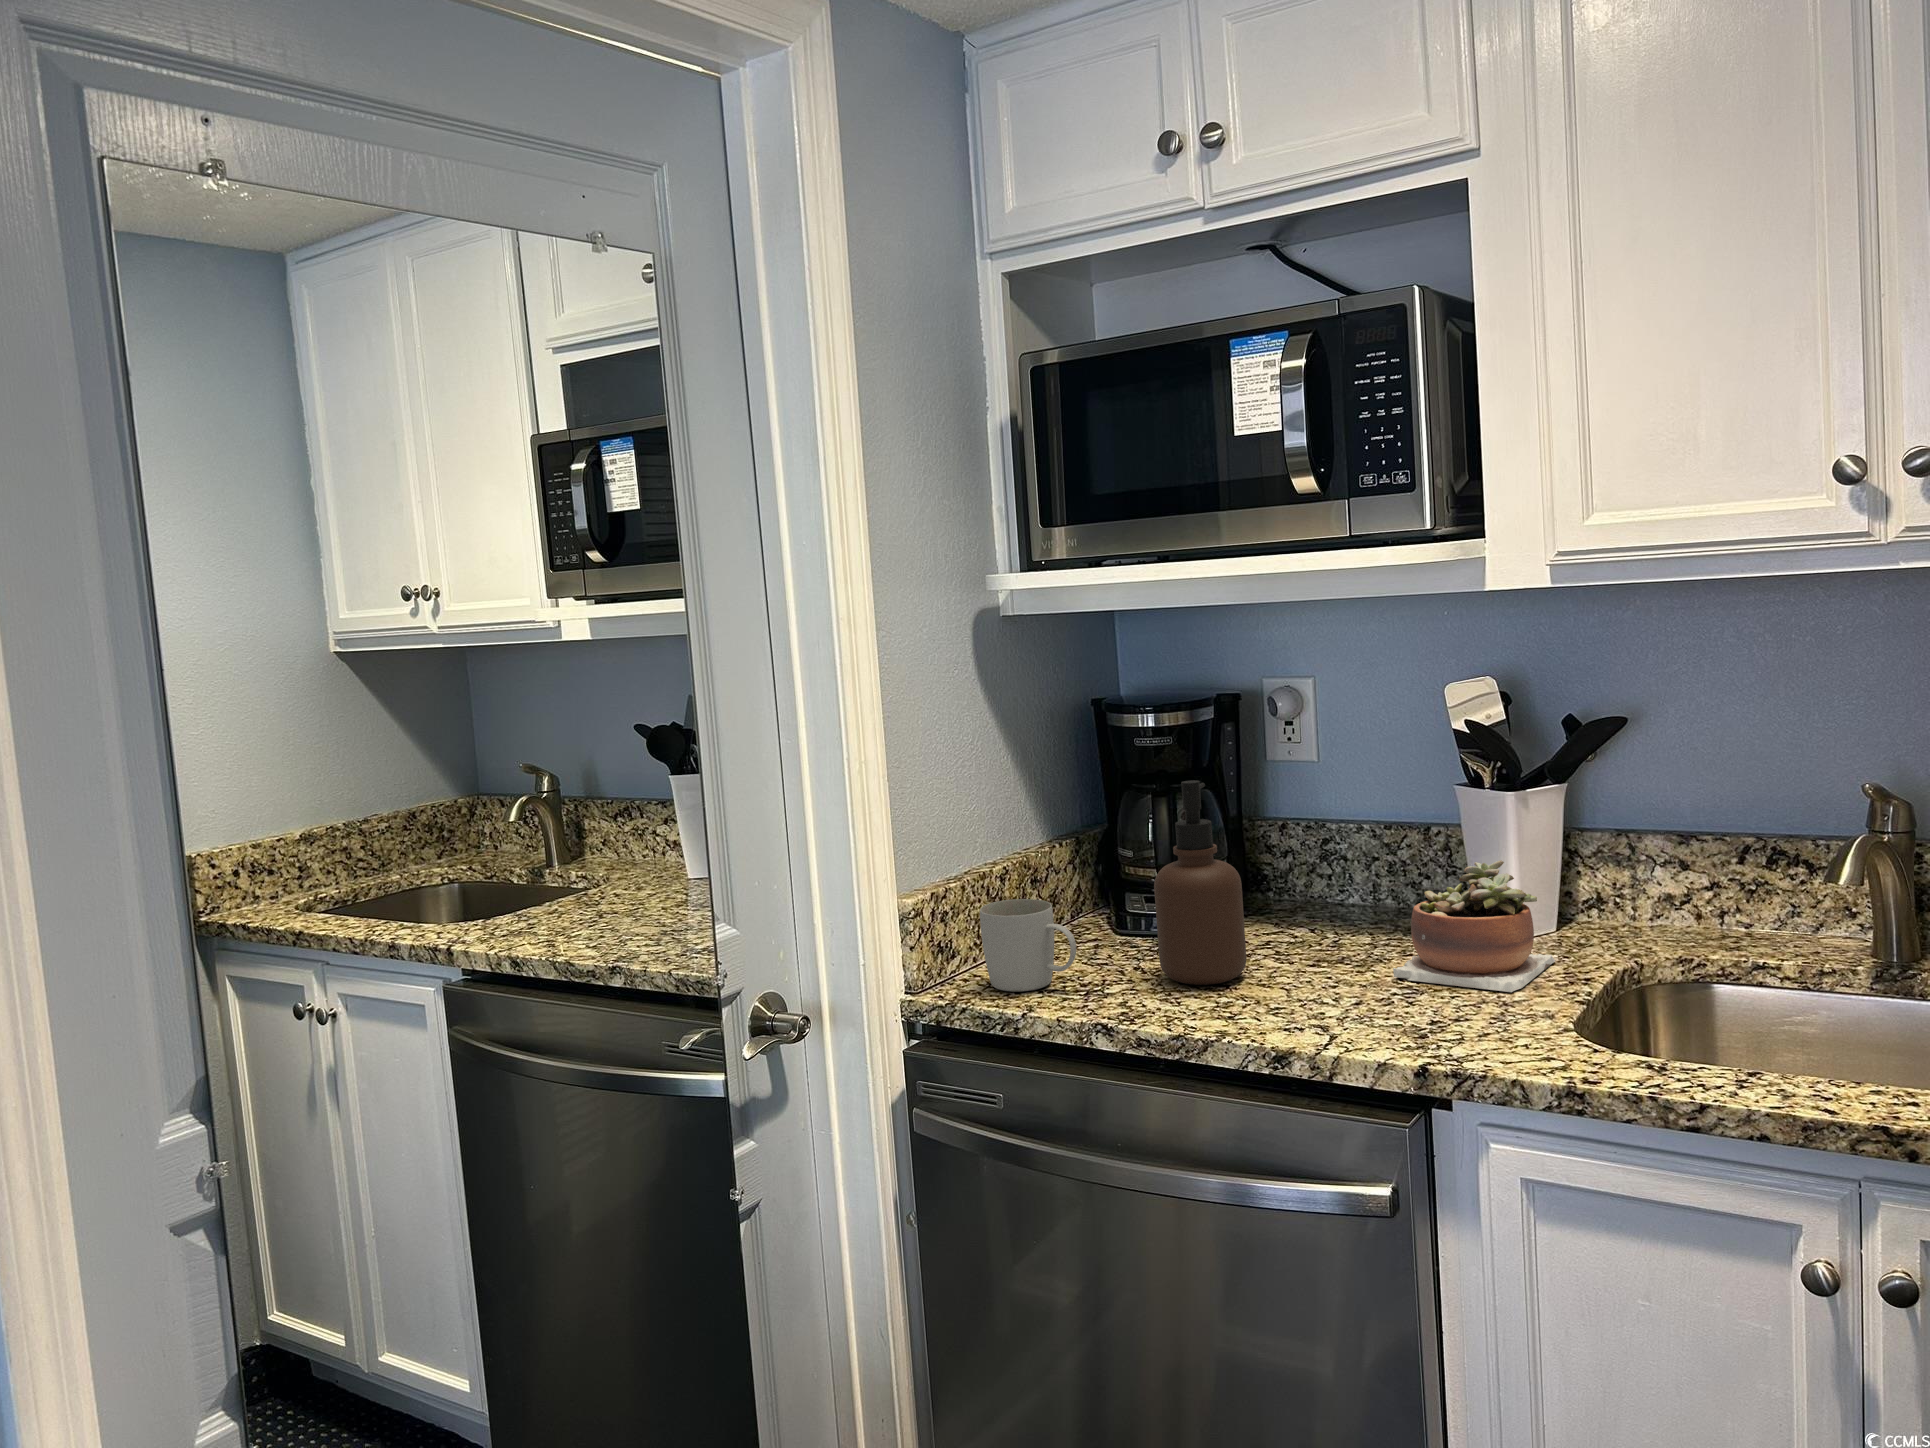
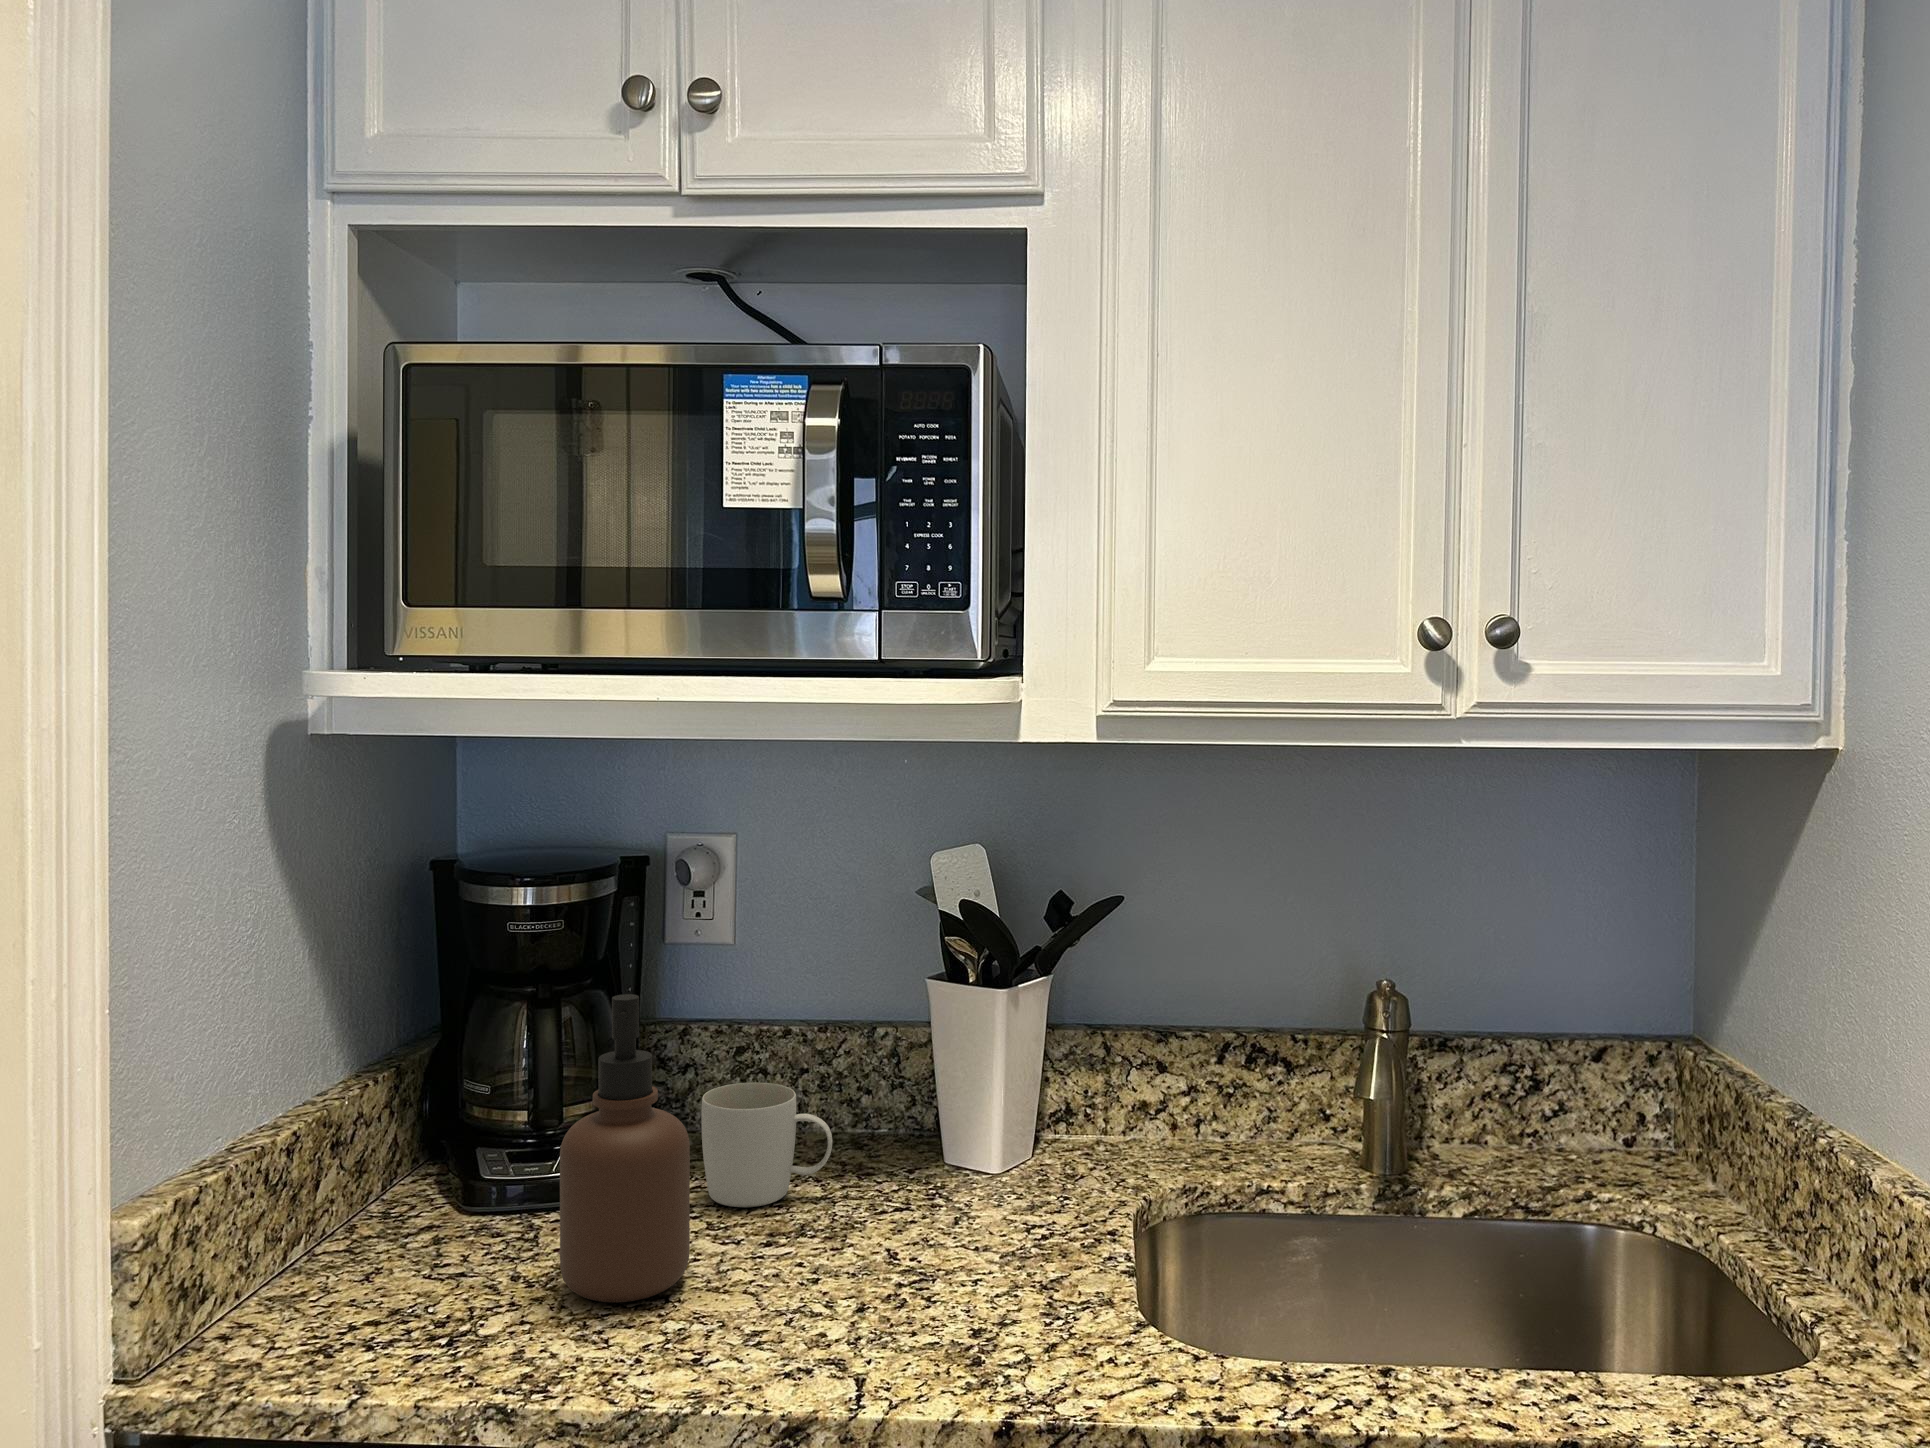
succulent plant: present [1393,860,1555,992] -> none [885,1084,1058,1265]
mug: present [980,899,1076,992] -> present [702,1083,832,1207]

